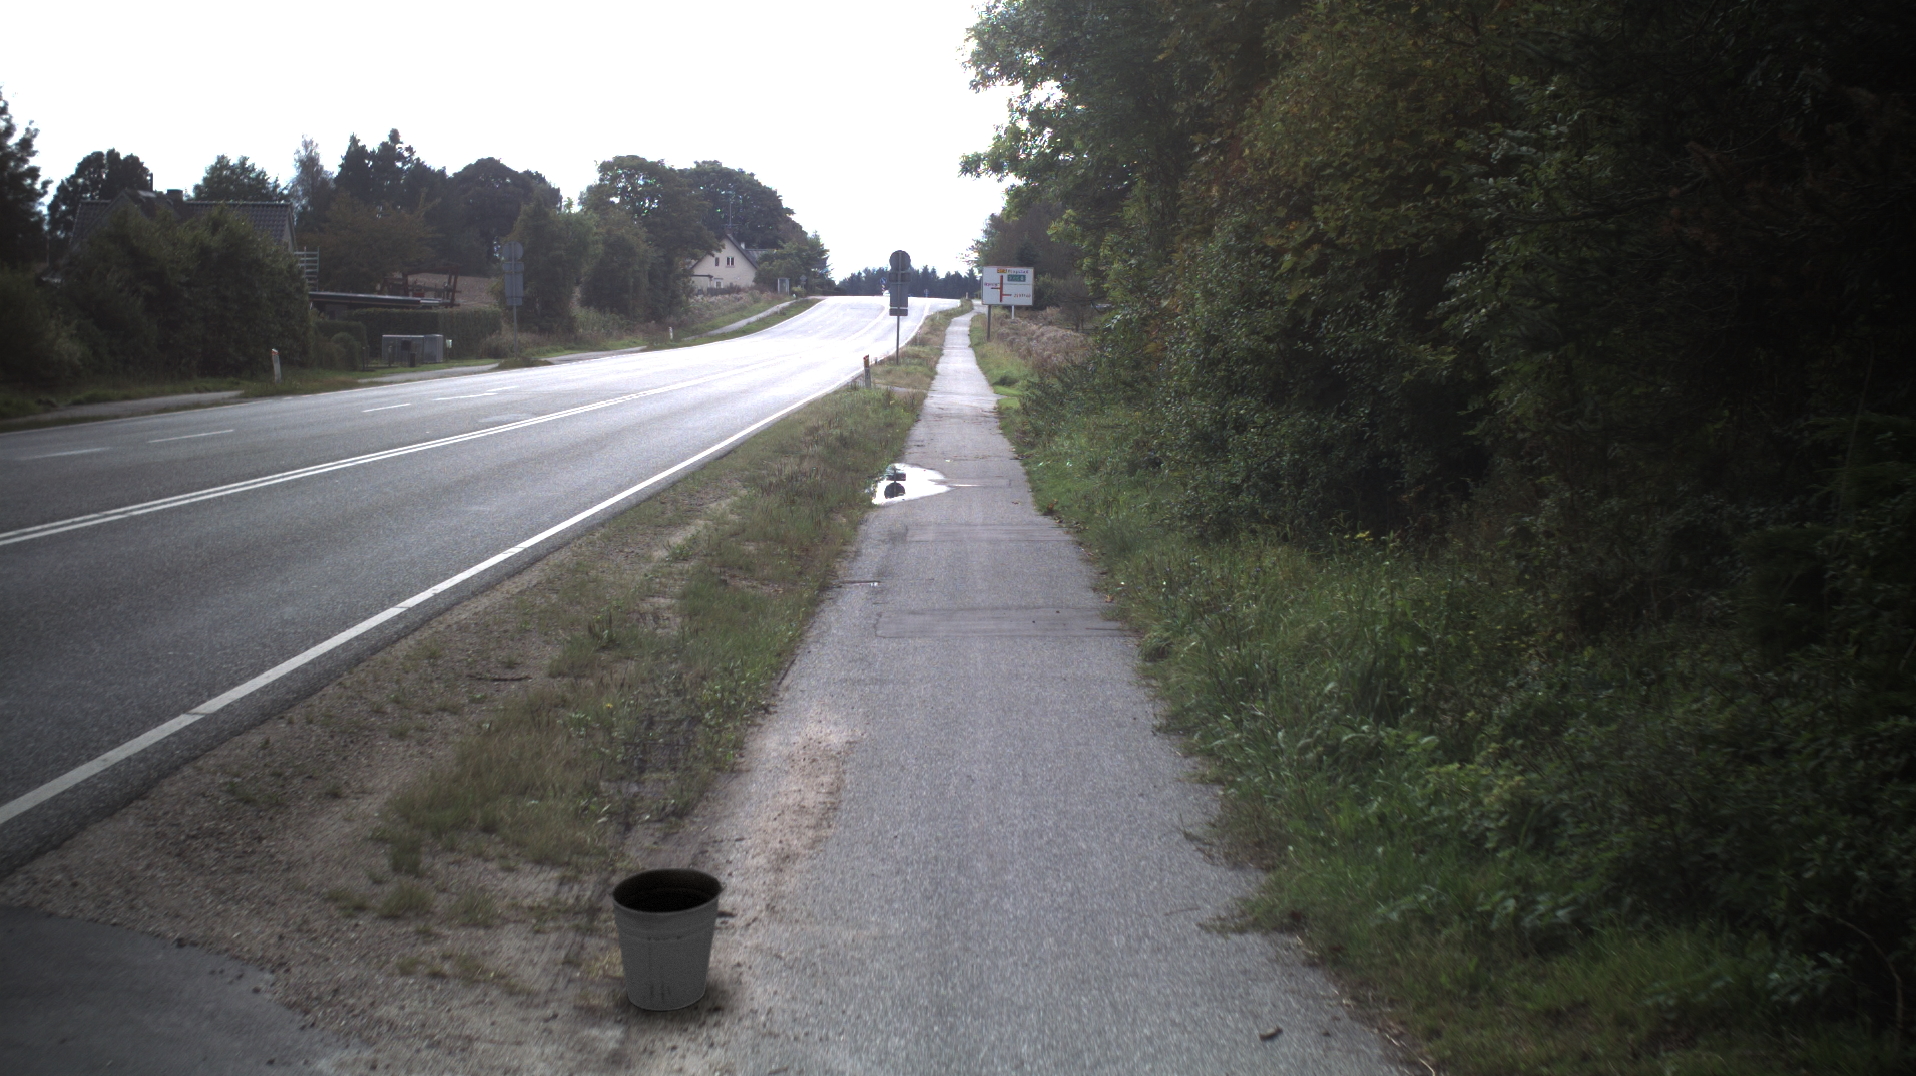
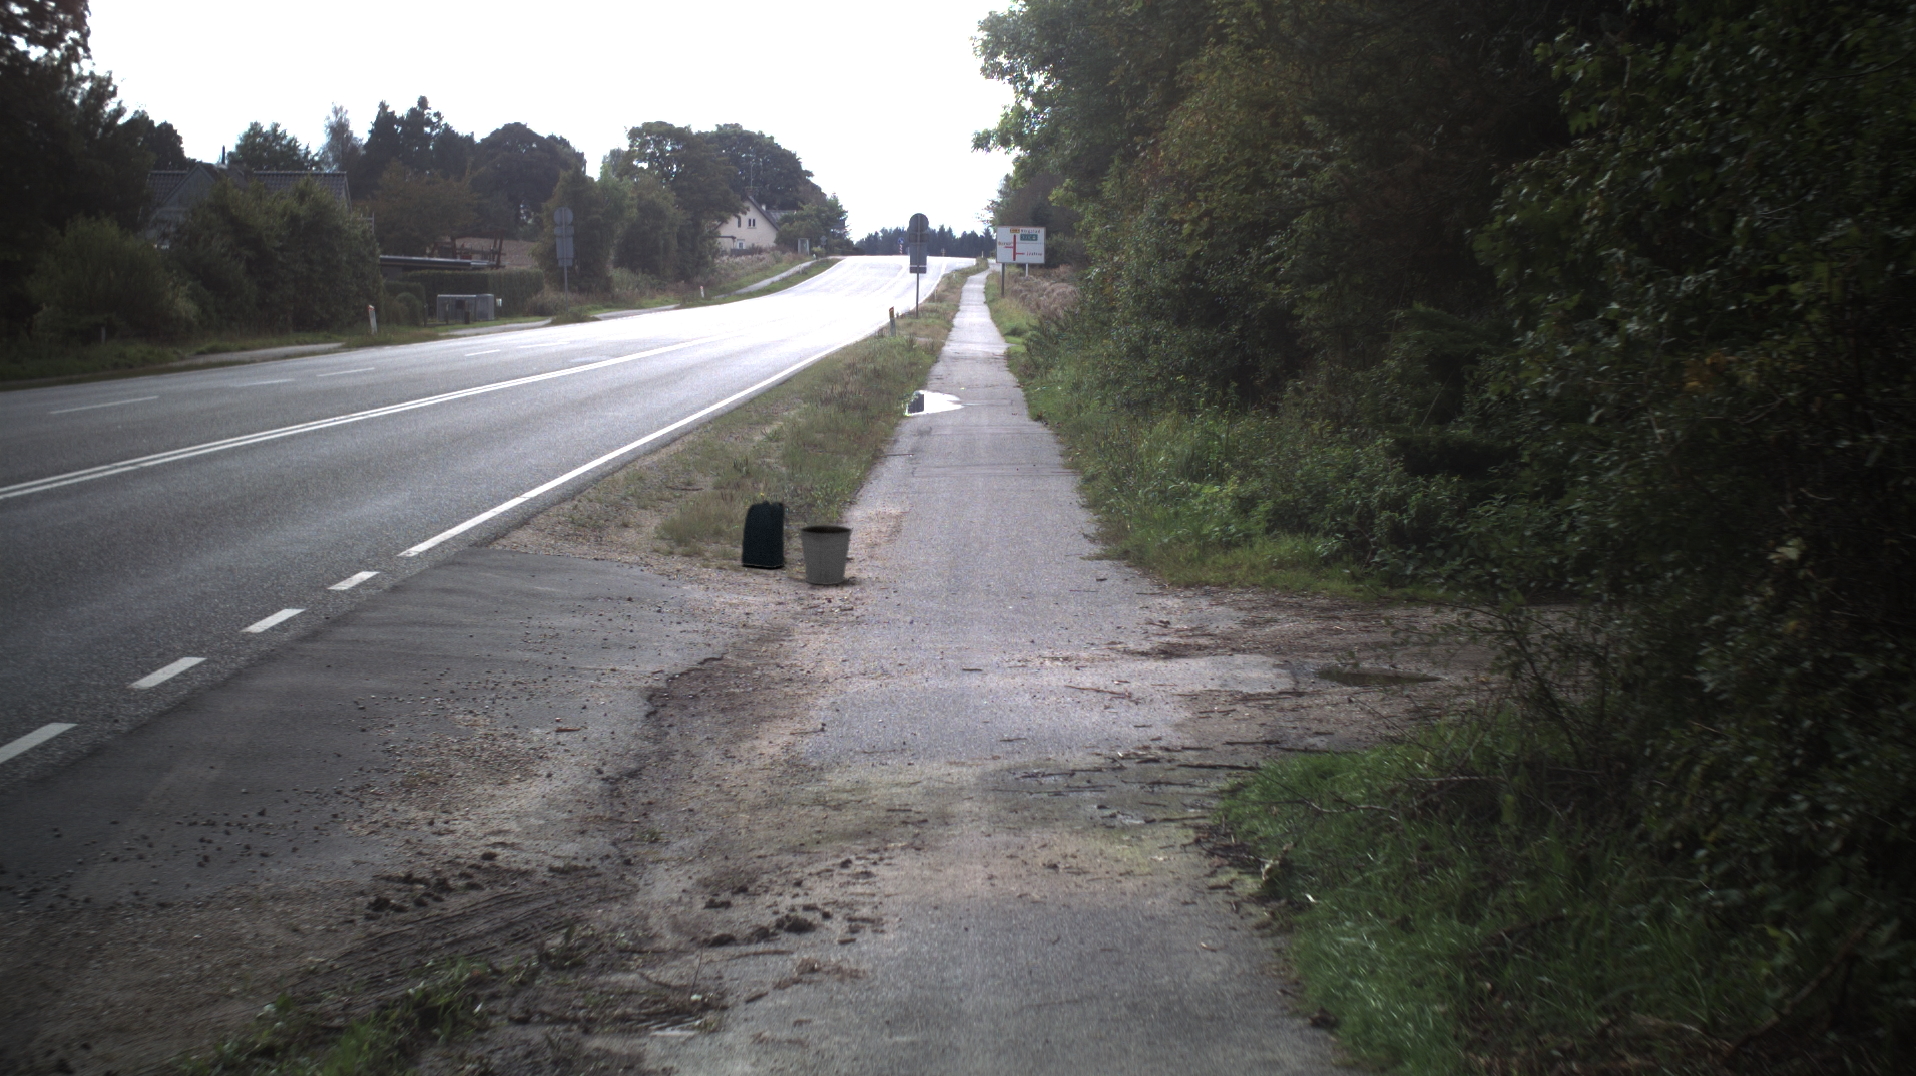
backpack: none [513,791,611,938] -> present [741,500,785,568]

